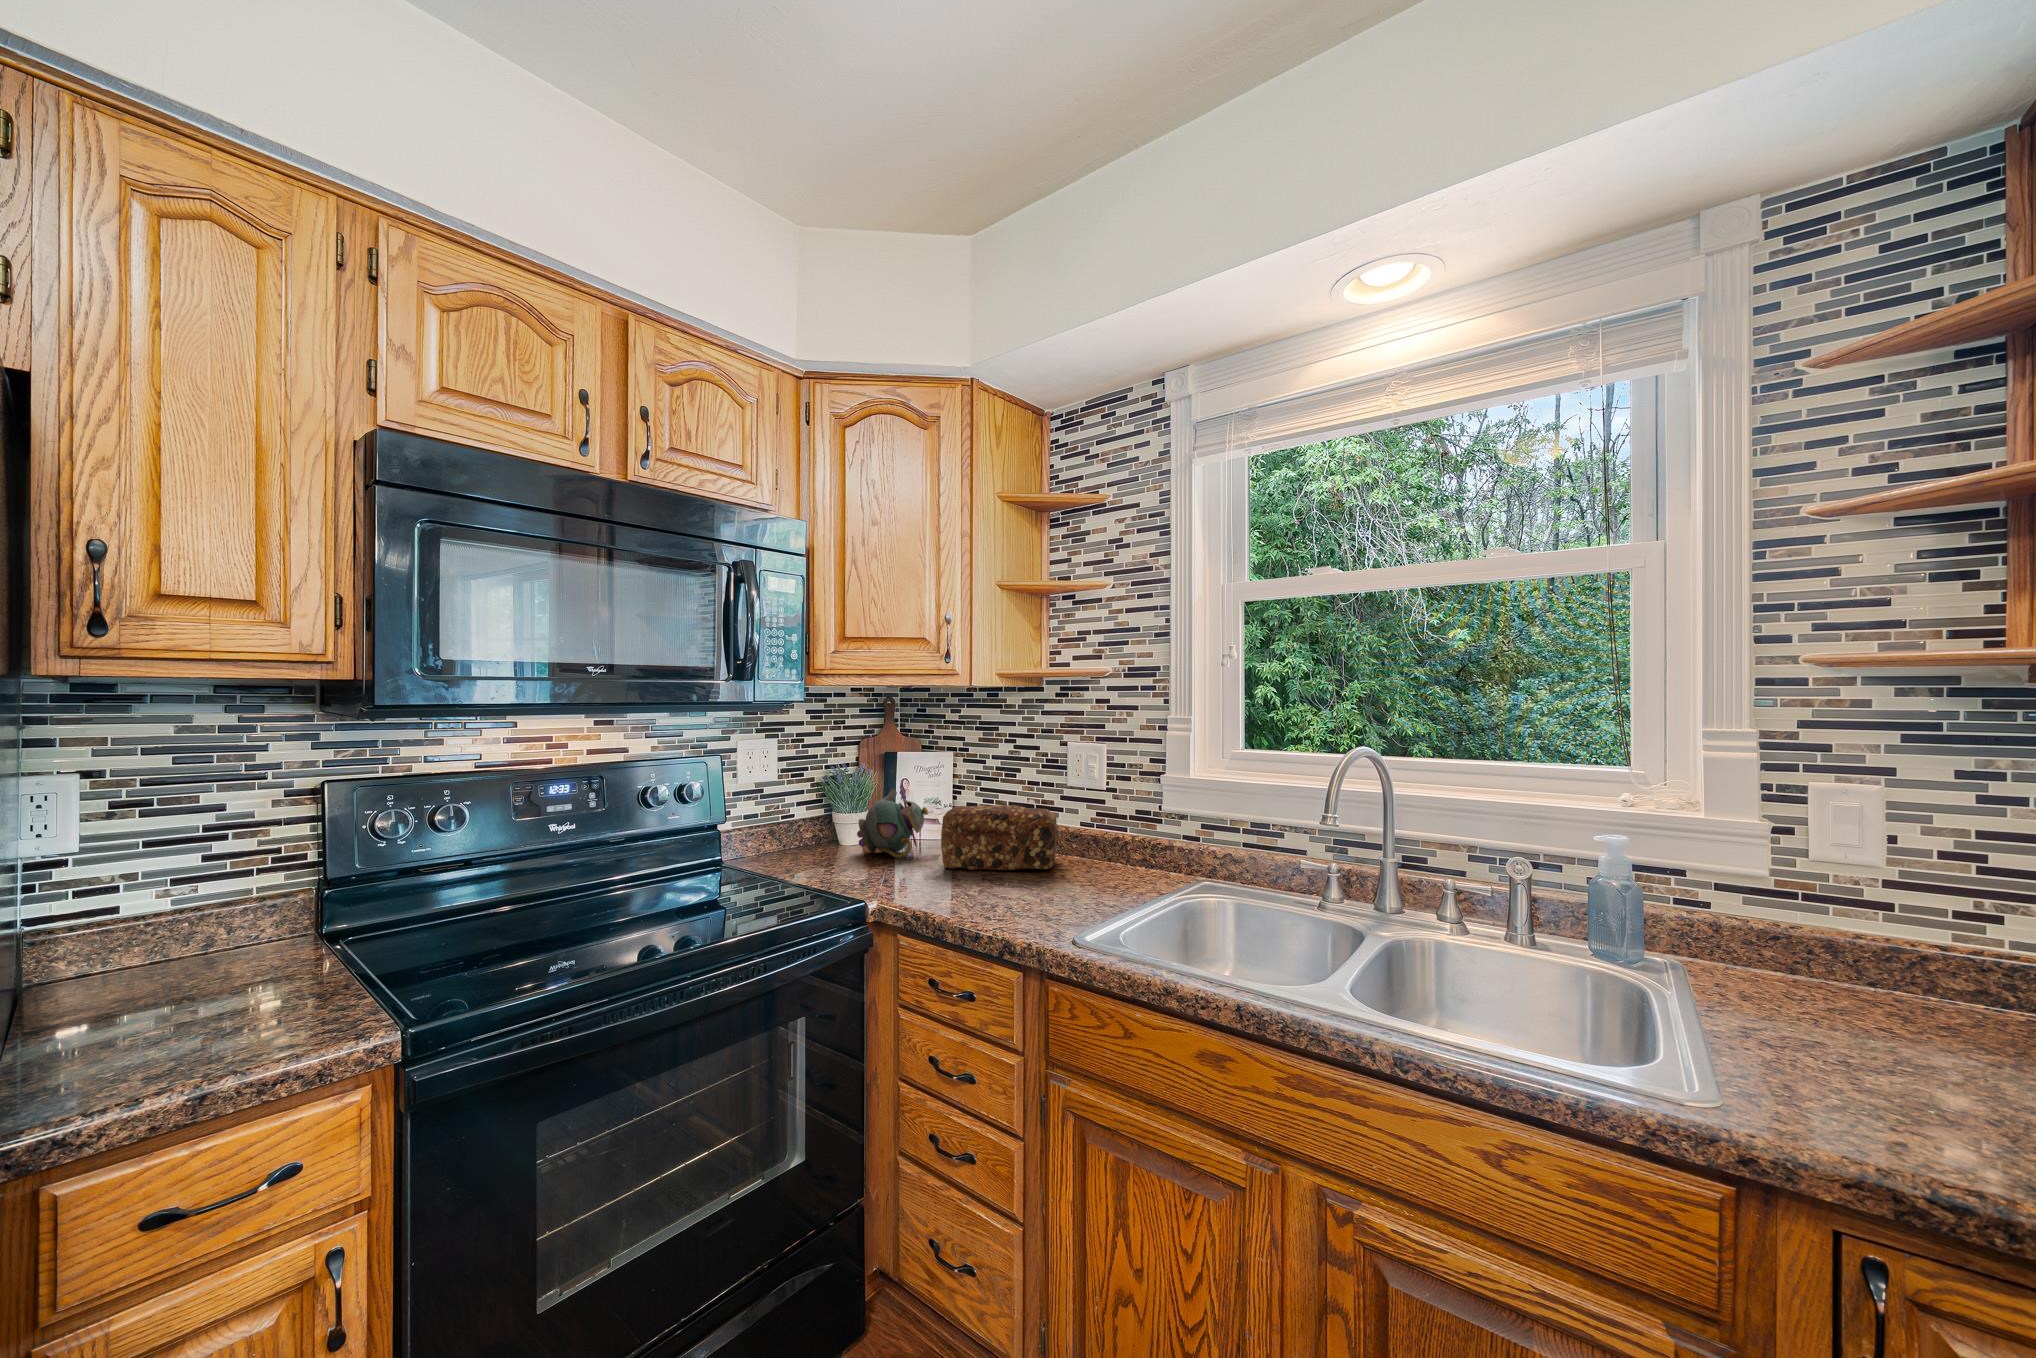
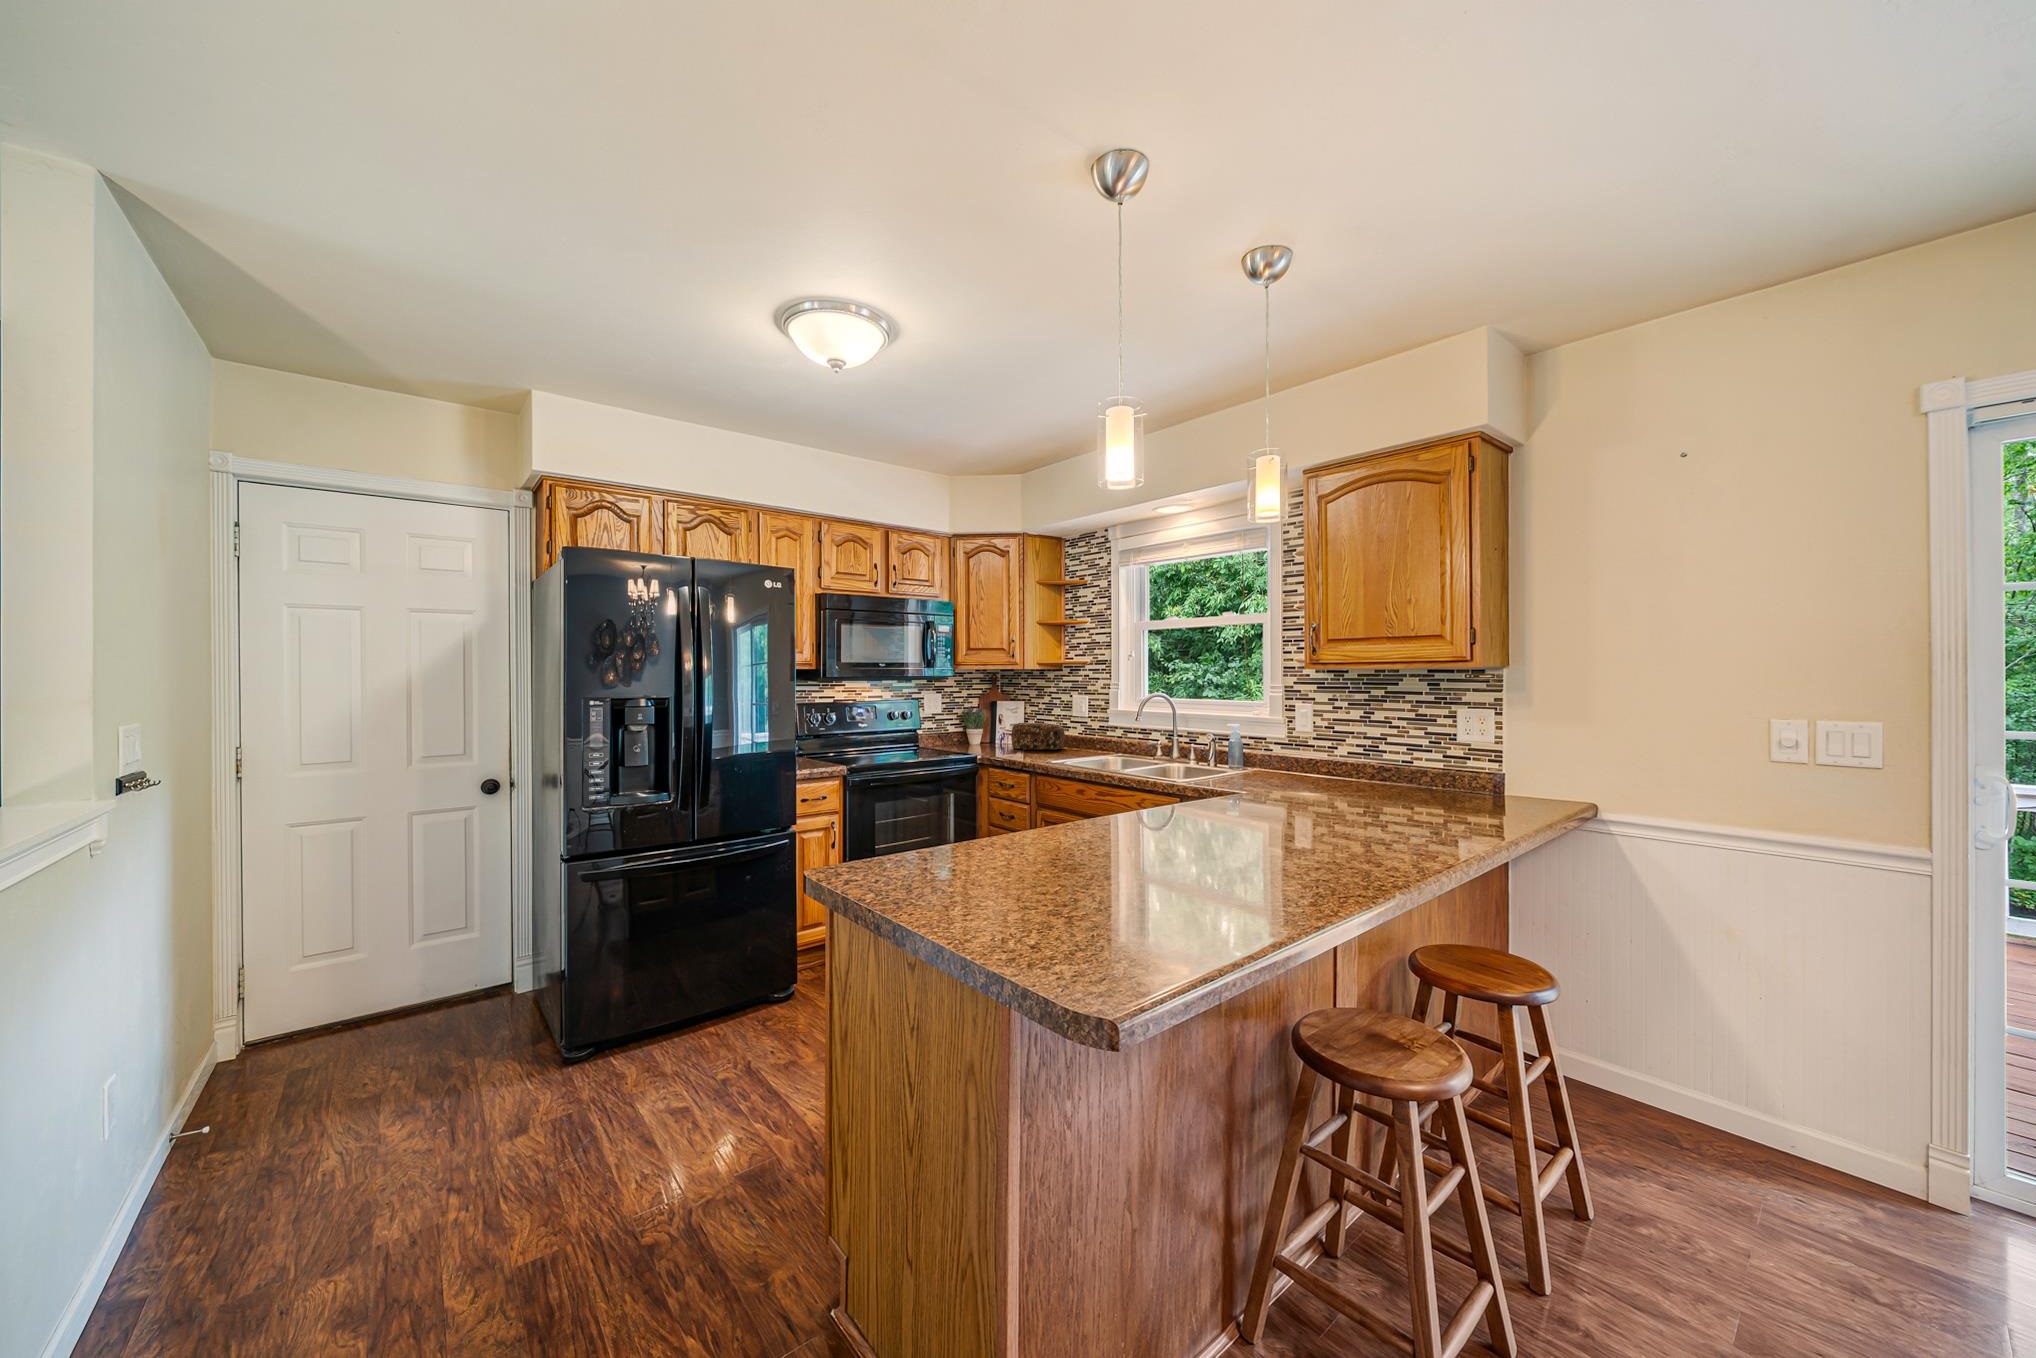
teapot: present [857,788,928,858] -> none [977,717,1009,746]

